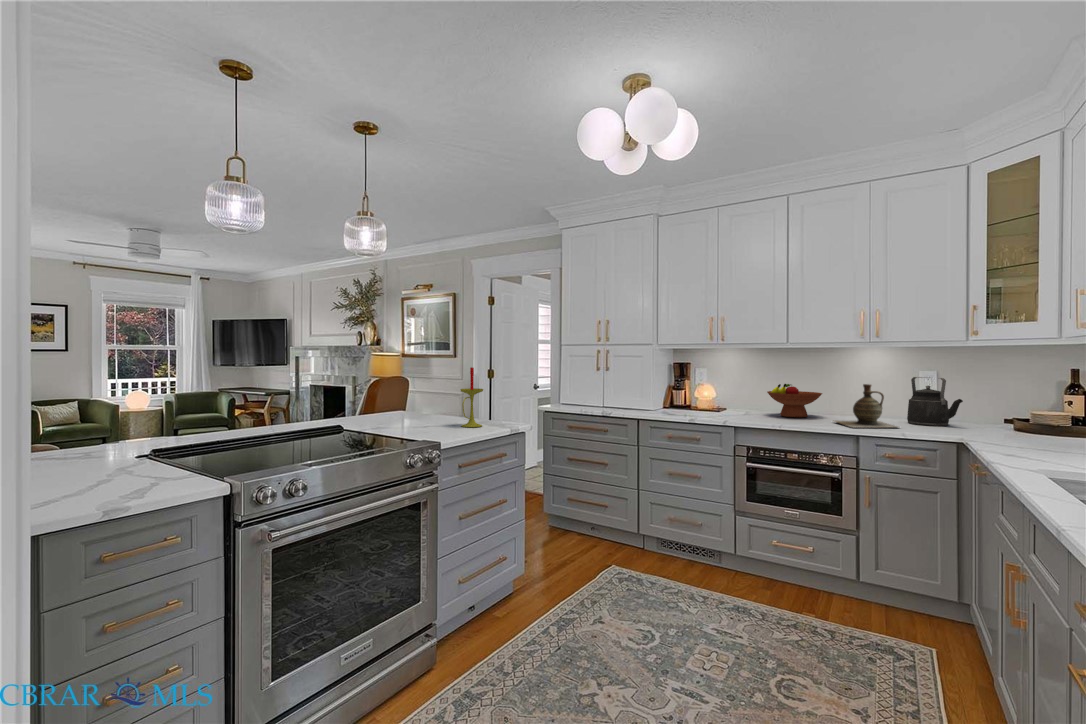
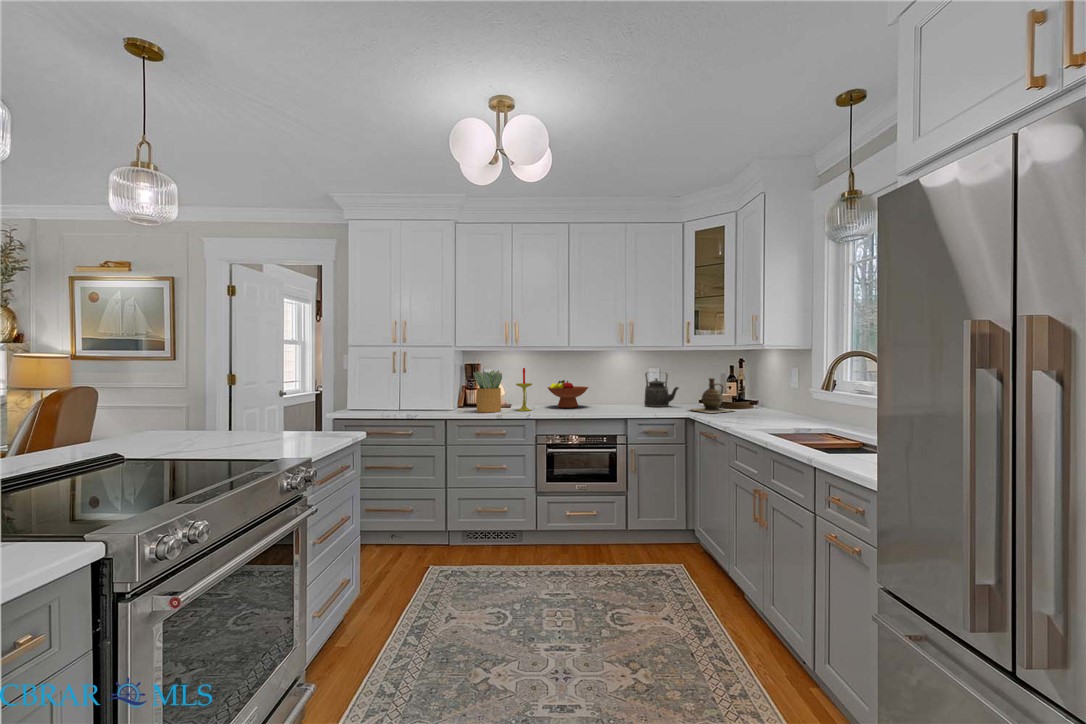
candle: present [460,367,483,427] -> present [516,368,532,411]
potted plant: none [674,370,707,416] -> present [474,370,502,412]
ceramic jug: present [835,384,897,428] -> present [689,378,733,413]

